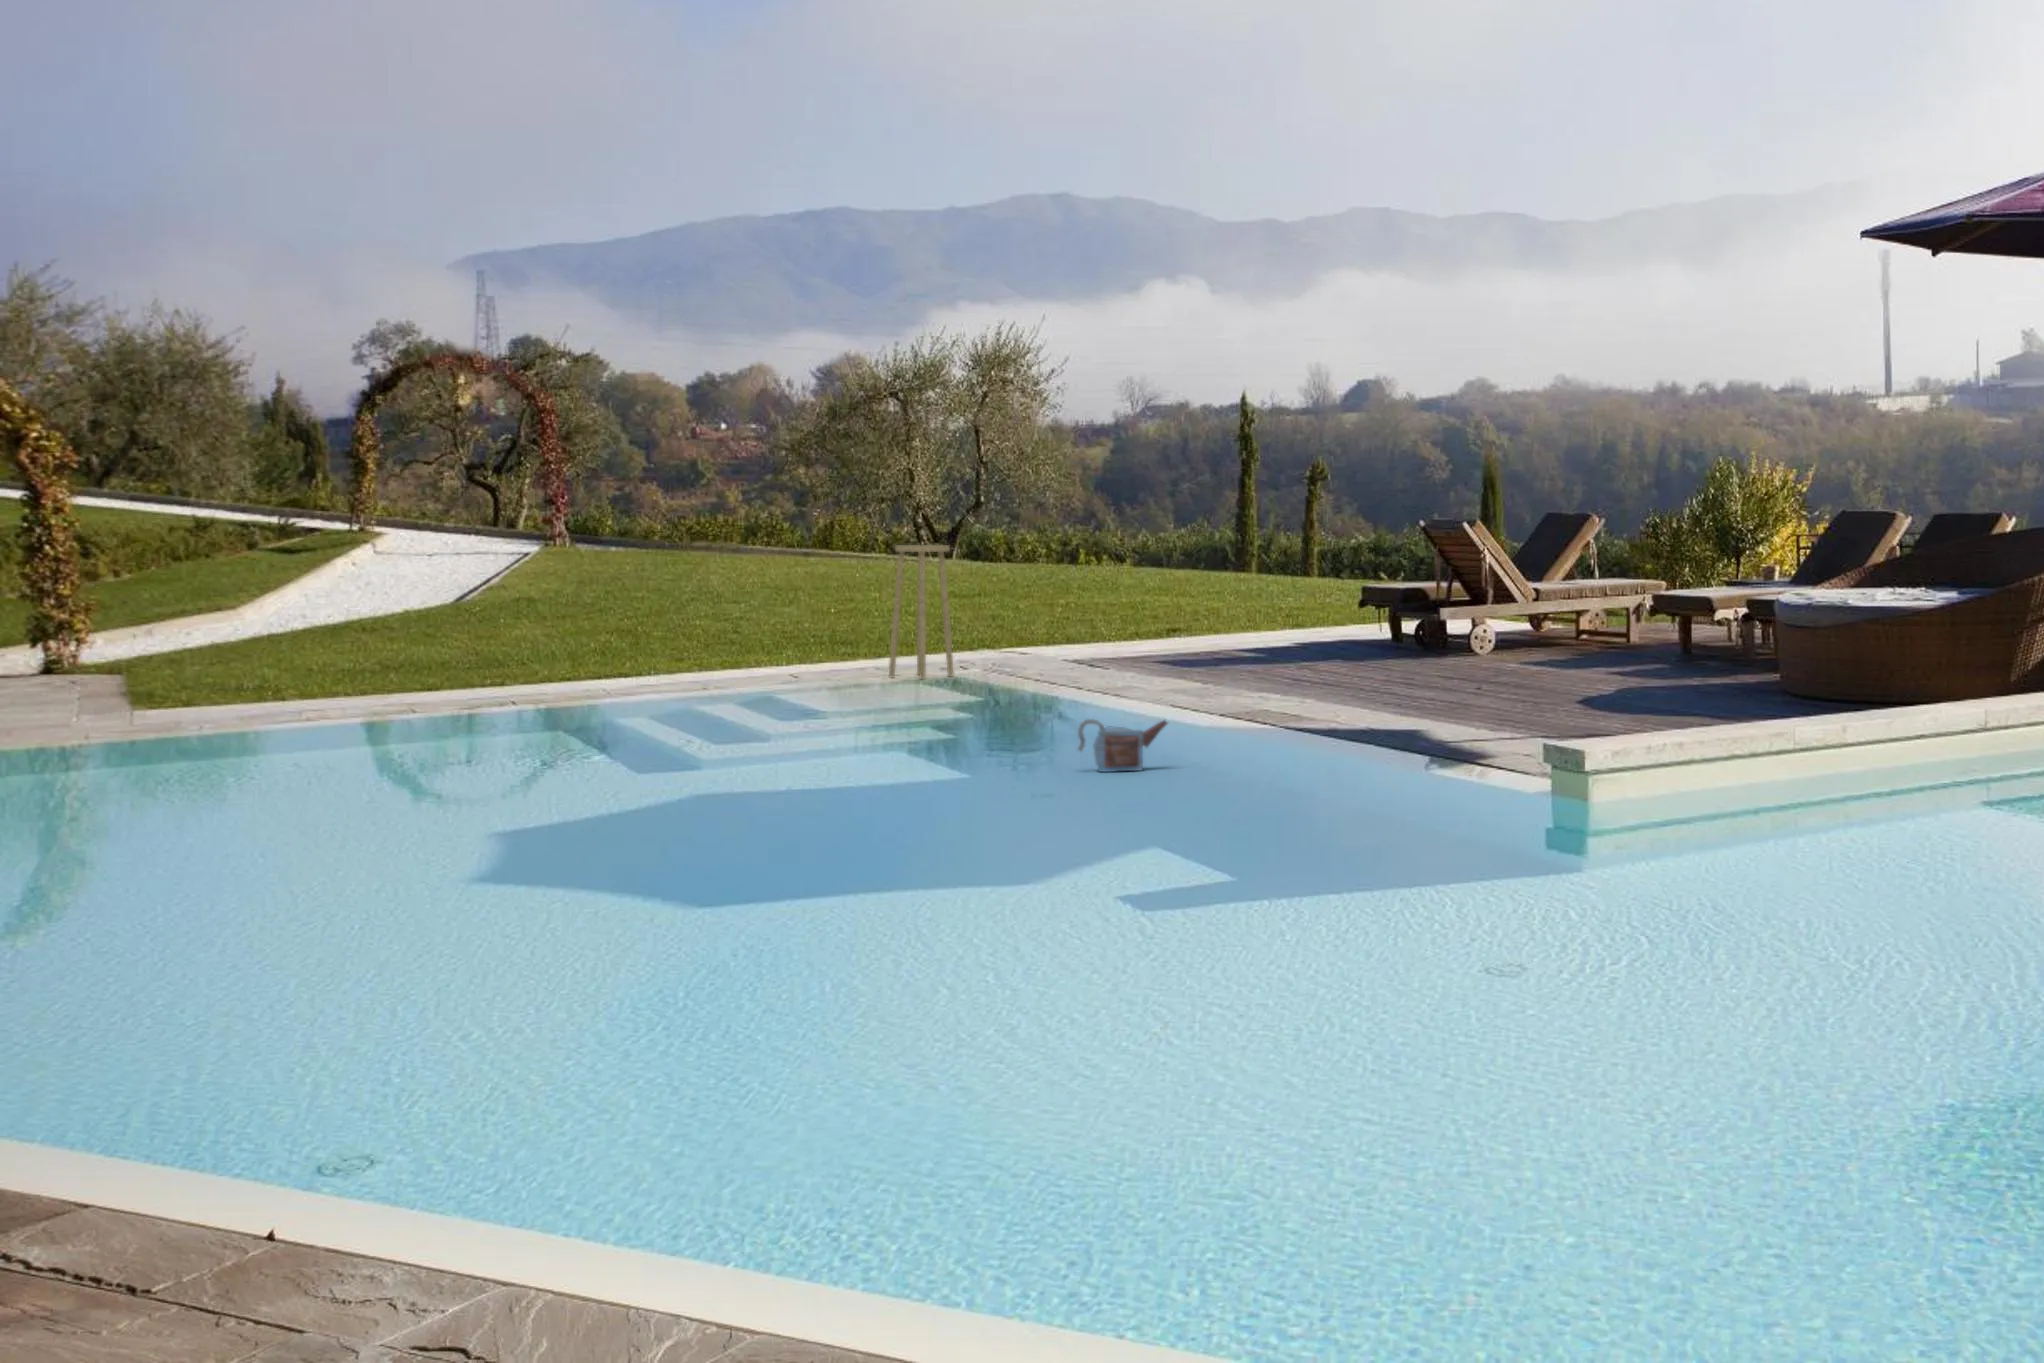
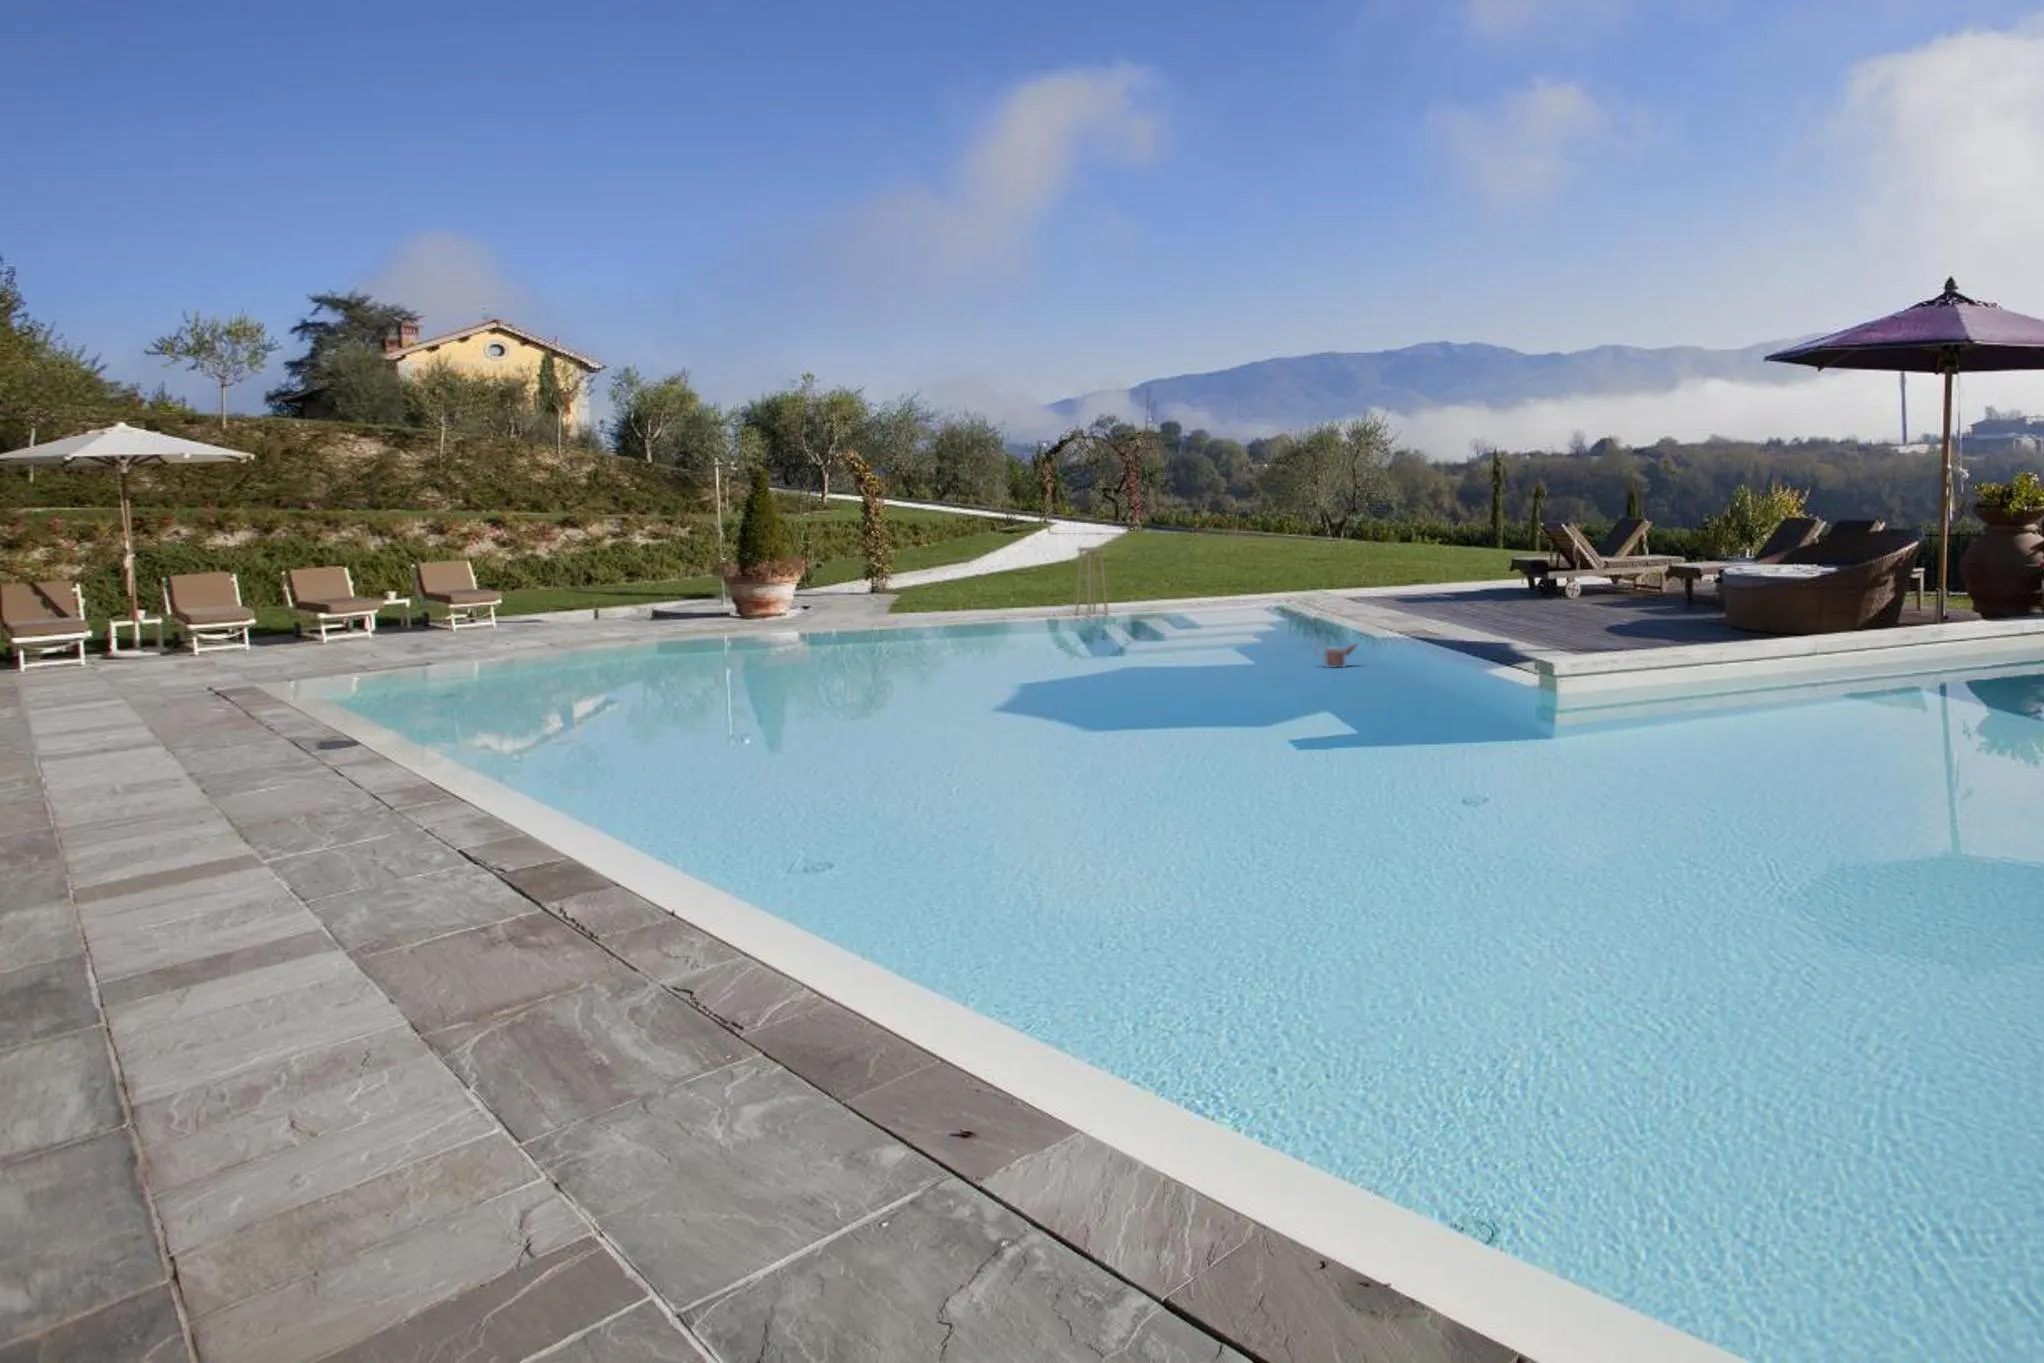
stool: present [889,545,953,679] -> present [1076,547,1108,614]

